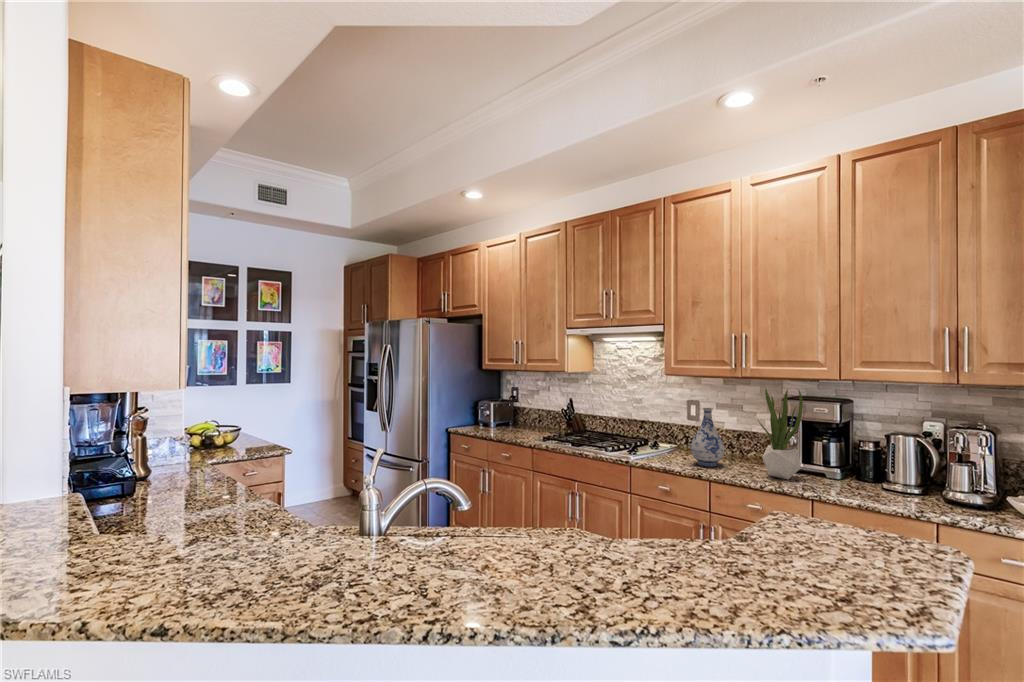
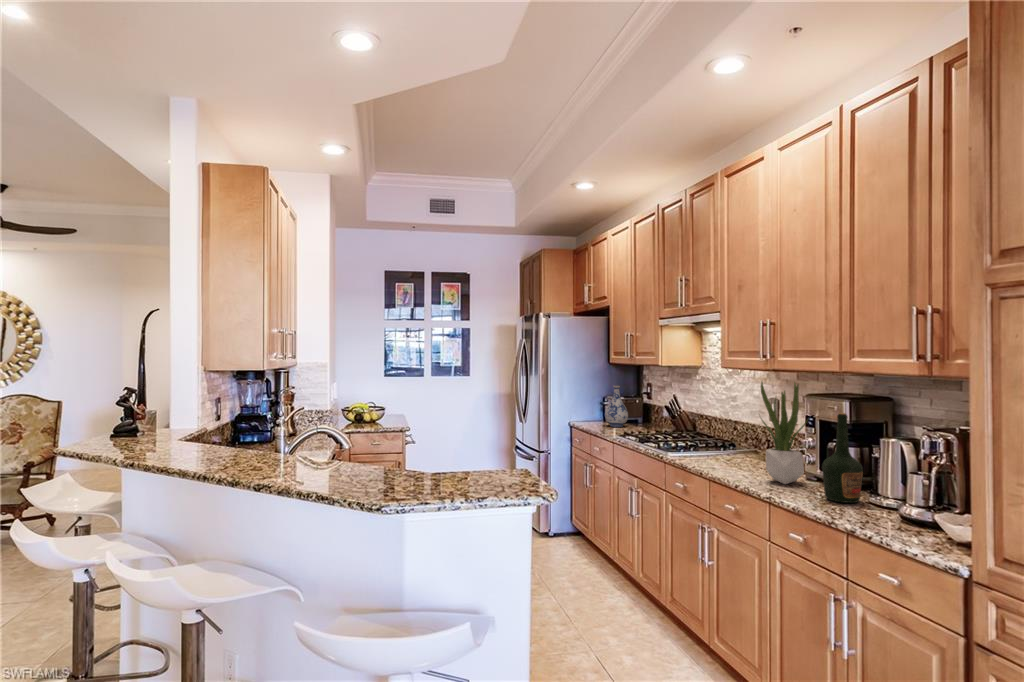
vase: present [690,408,725,466] -> present [605,386,628,427]
bottle: none [842,415,879,492] -> present [822,413,863,503]

